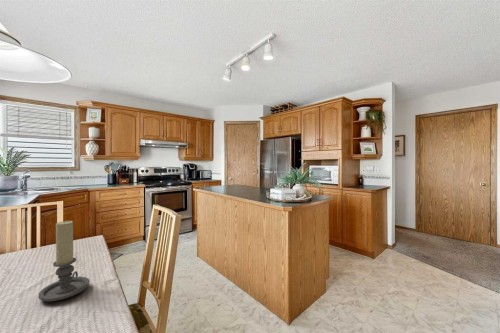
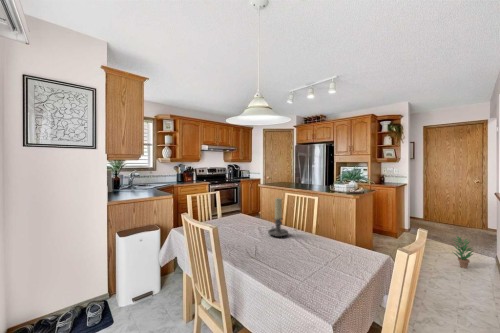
potted plant: none [438,262,471,312] -> present [454,236,473,268]

